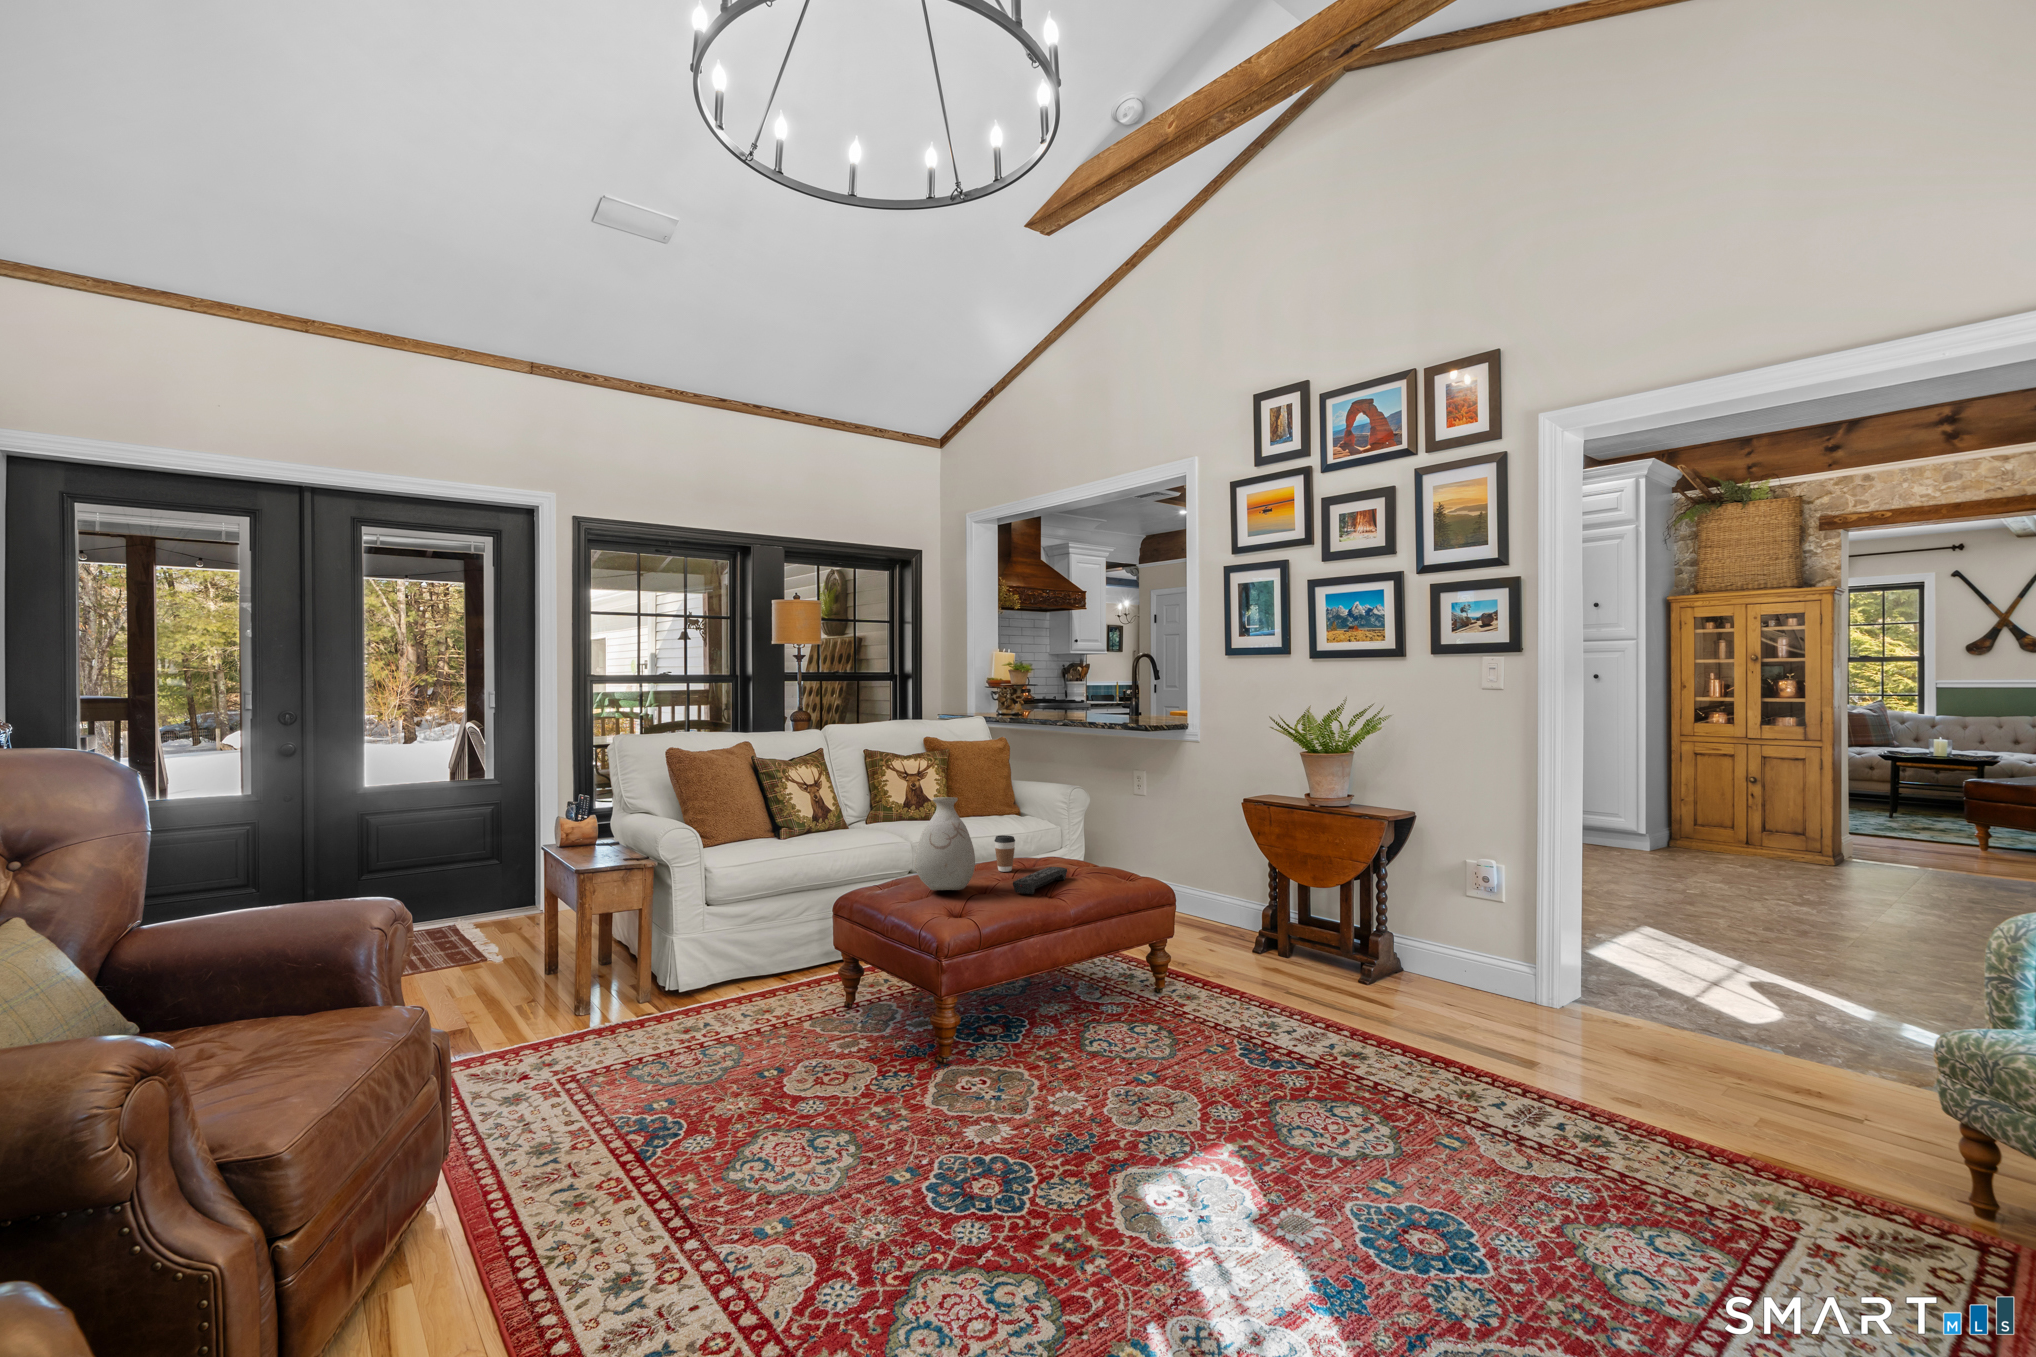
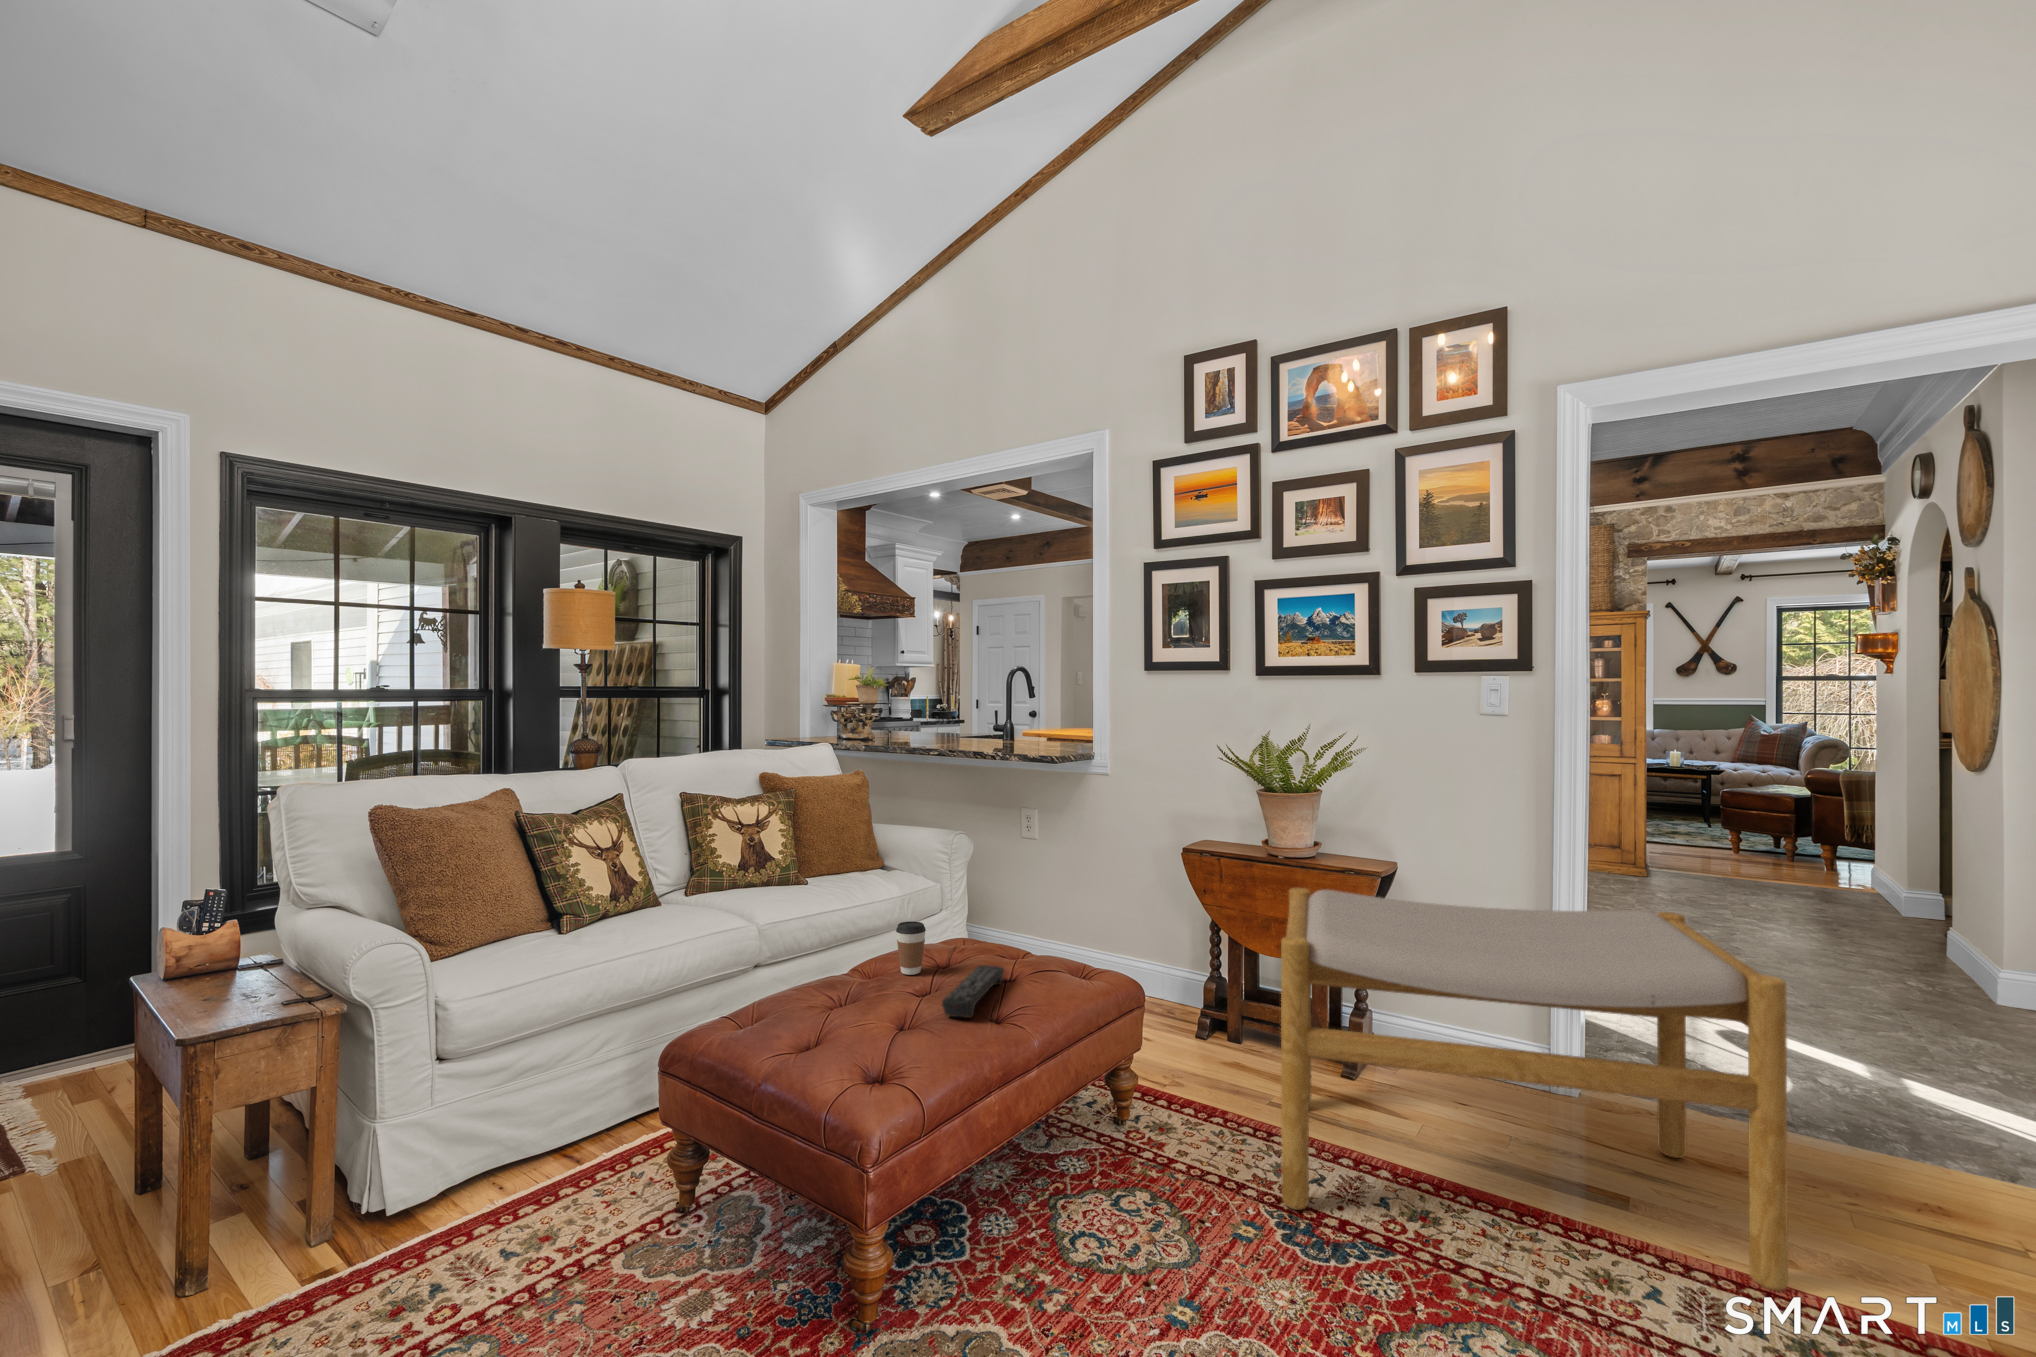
vase: present [914,797,975,890] -> none [793,878,885,1024]
footstool: none [1251,824,1609,1112] -> present [1281,888,1788,1291]

